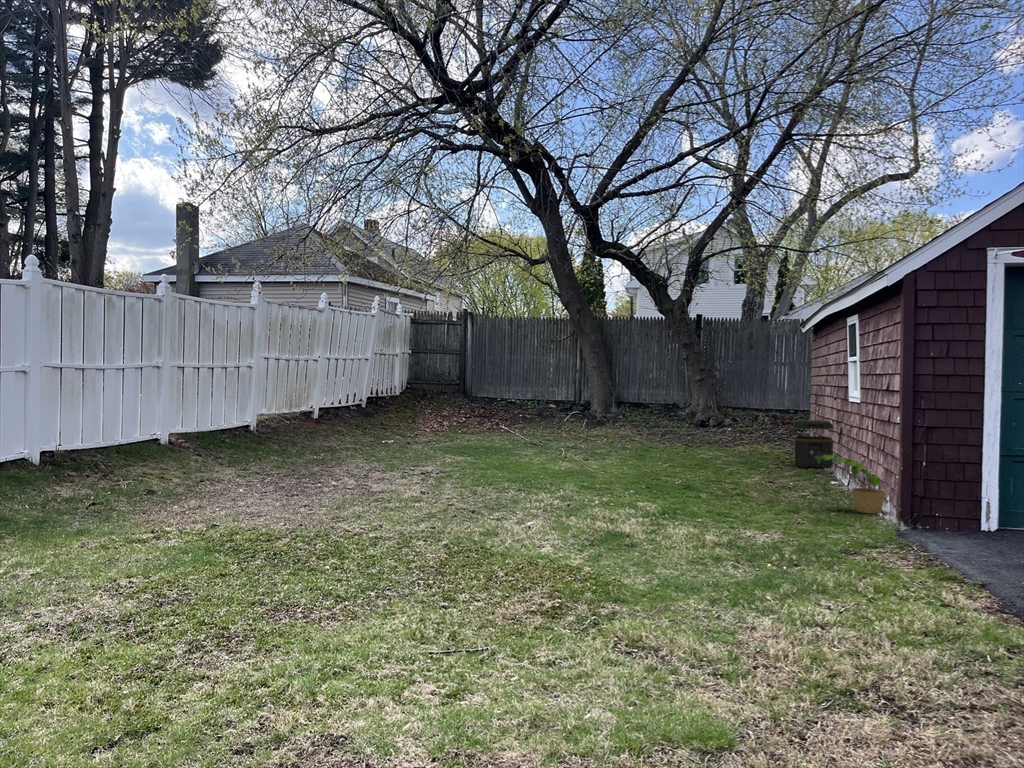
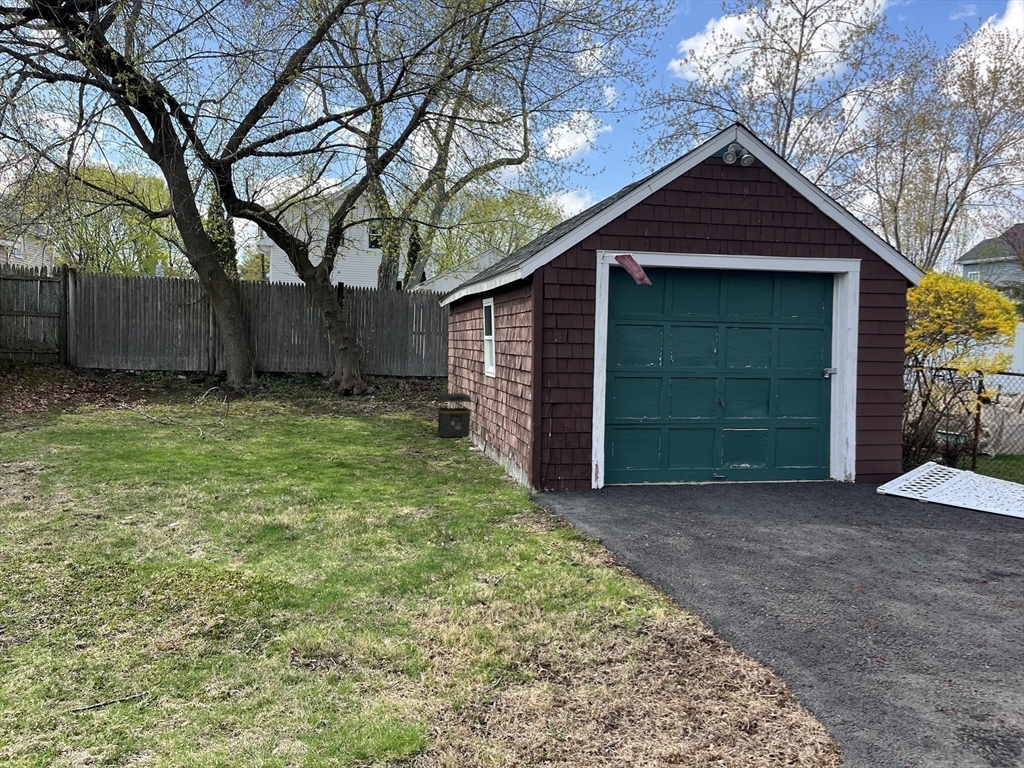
potted plant: present [818,455,886,514] -> none [464,431,518,481]

